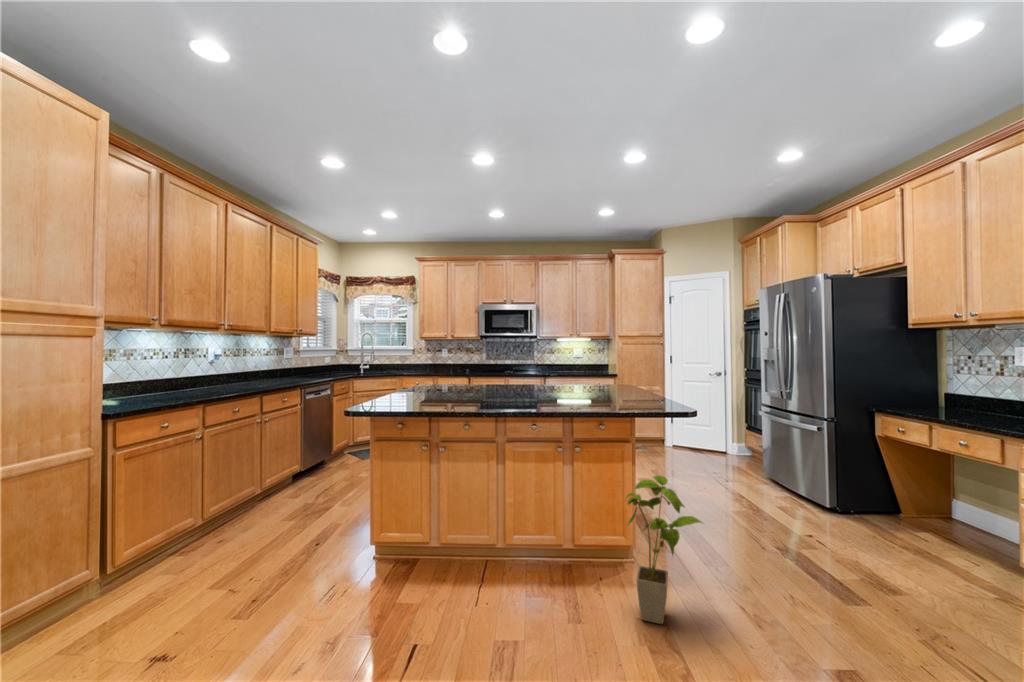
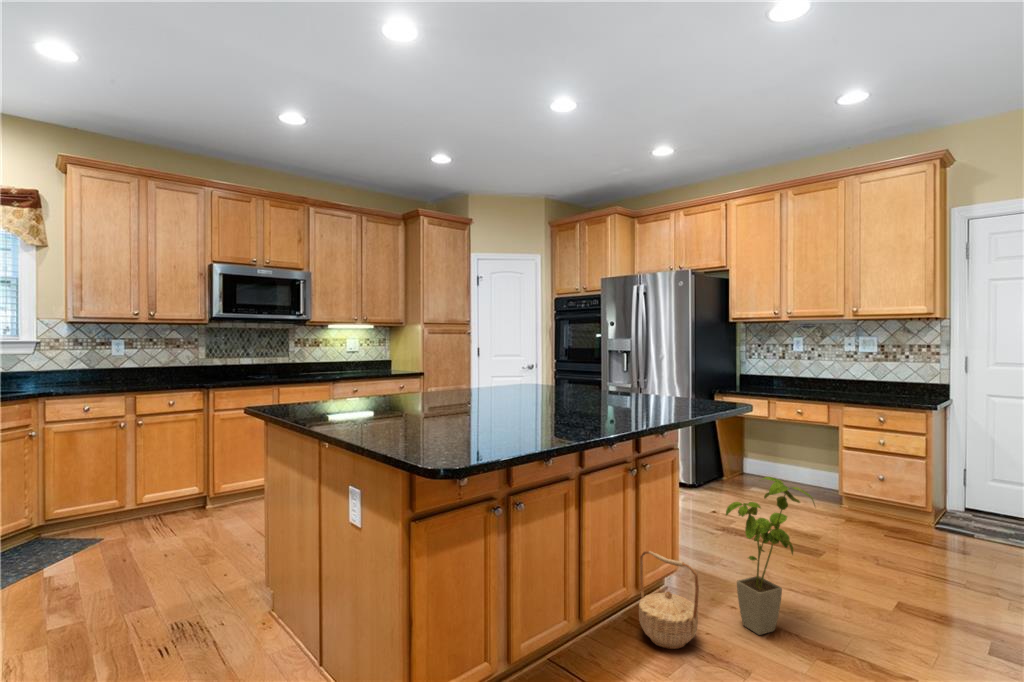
basket: none [546,514,593,596] -> present [639,551,699,649]

